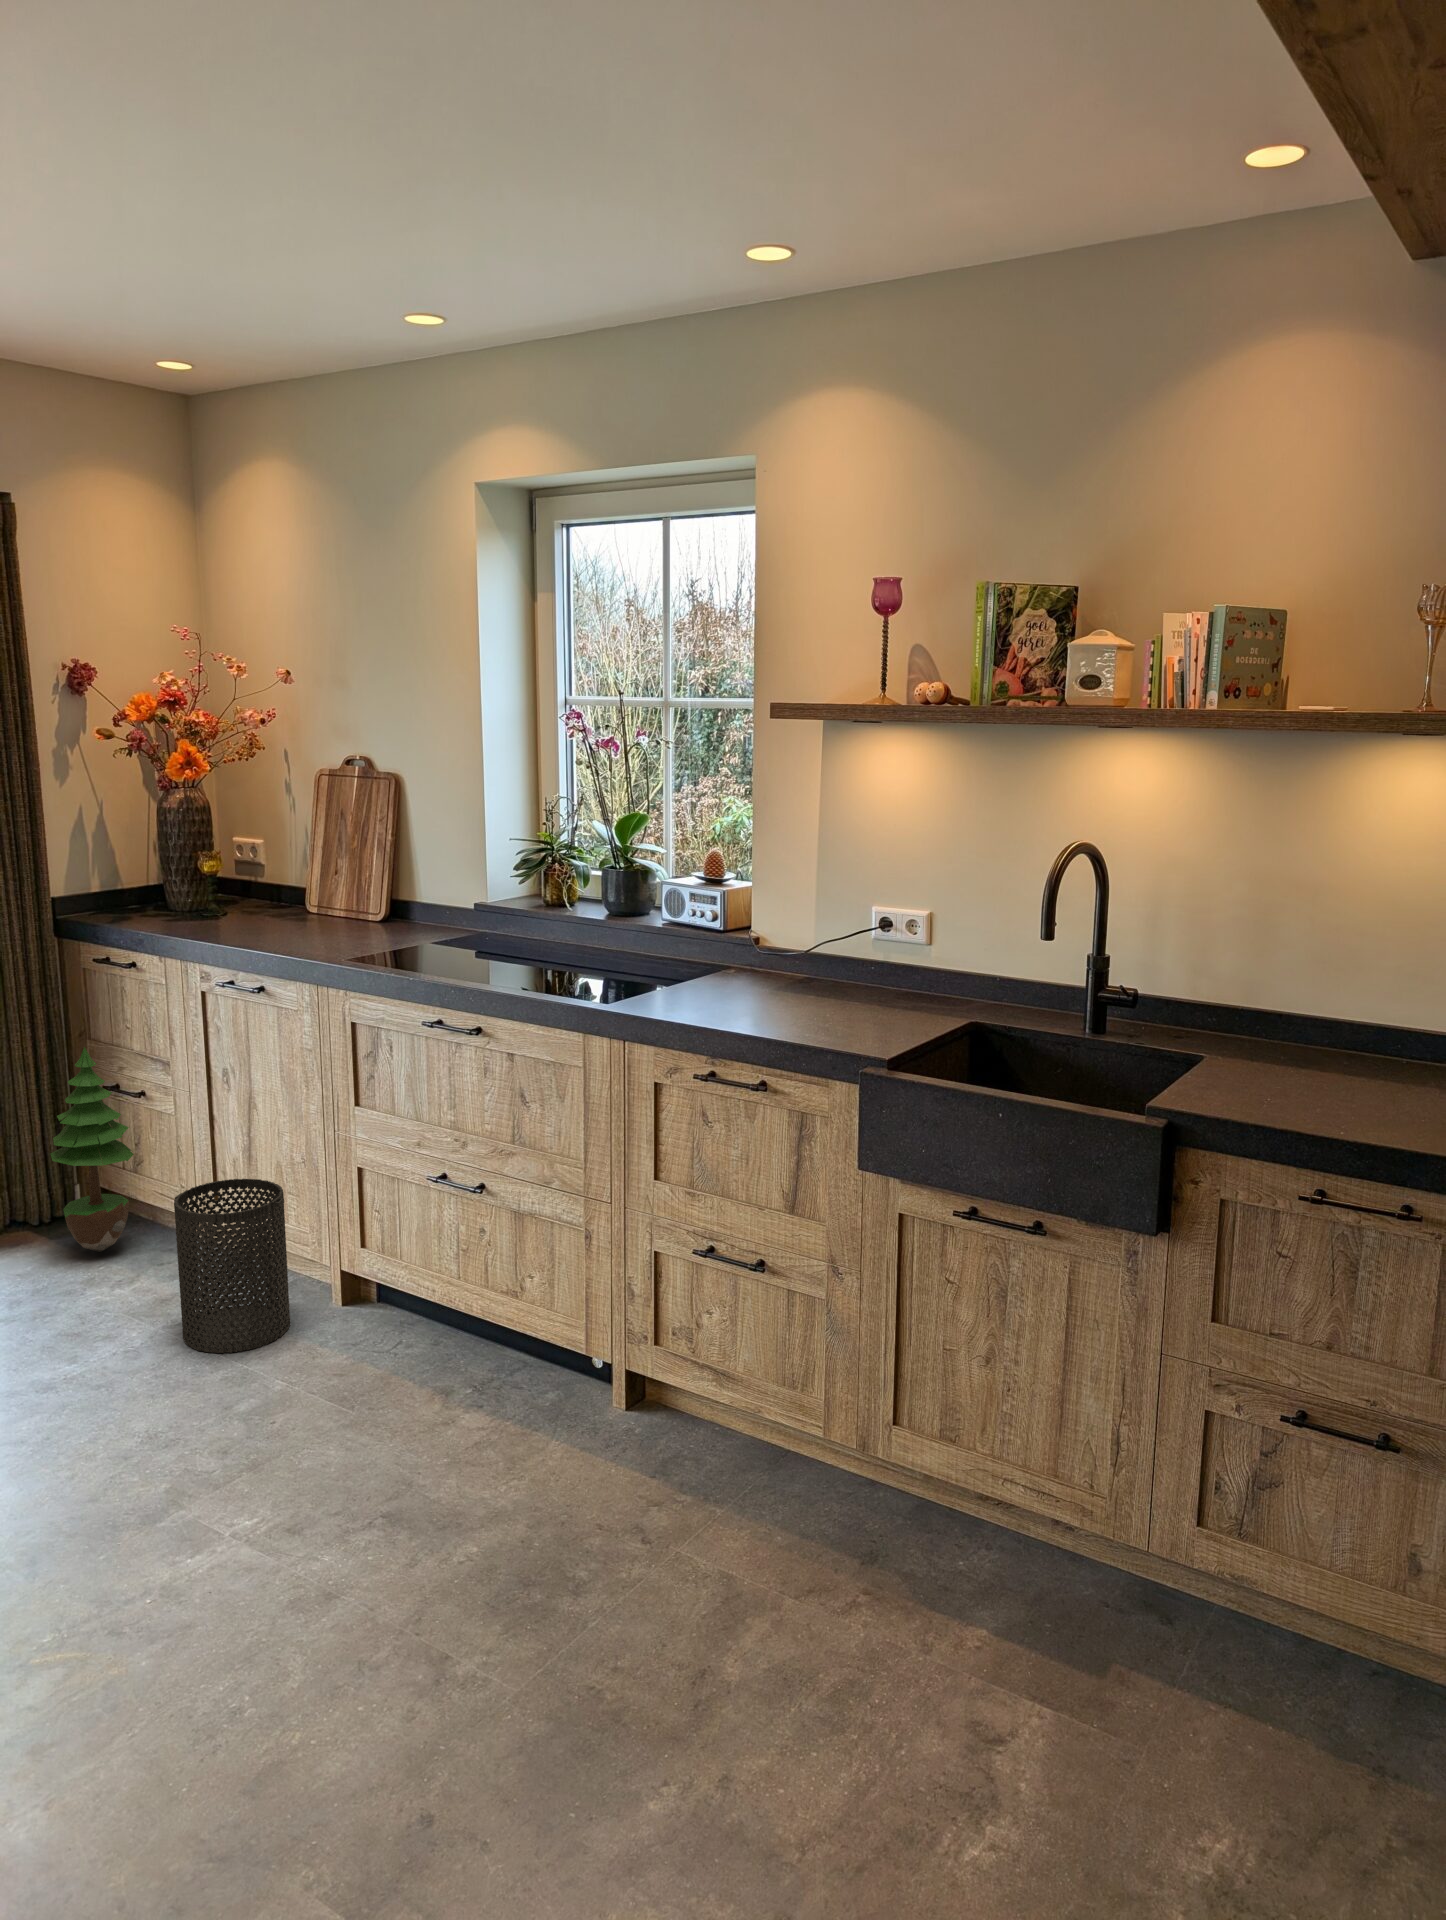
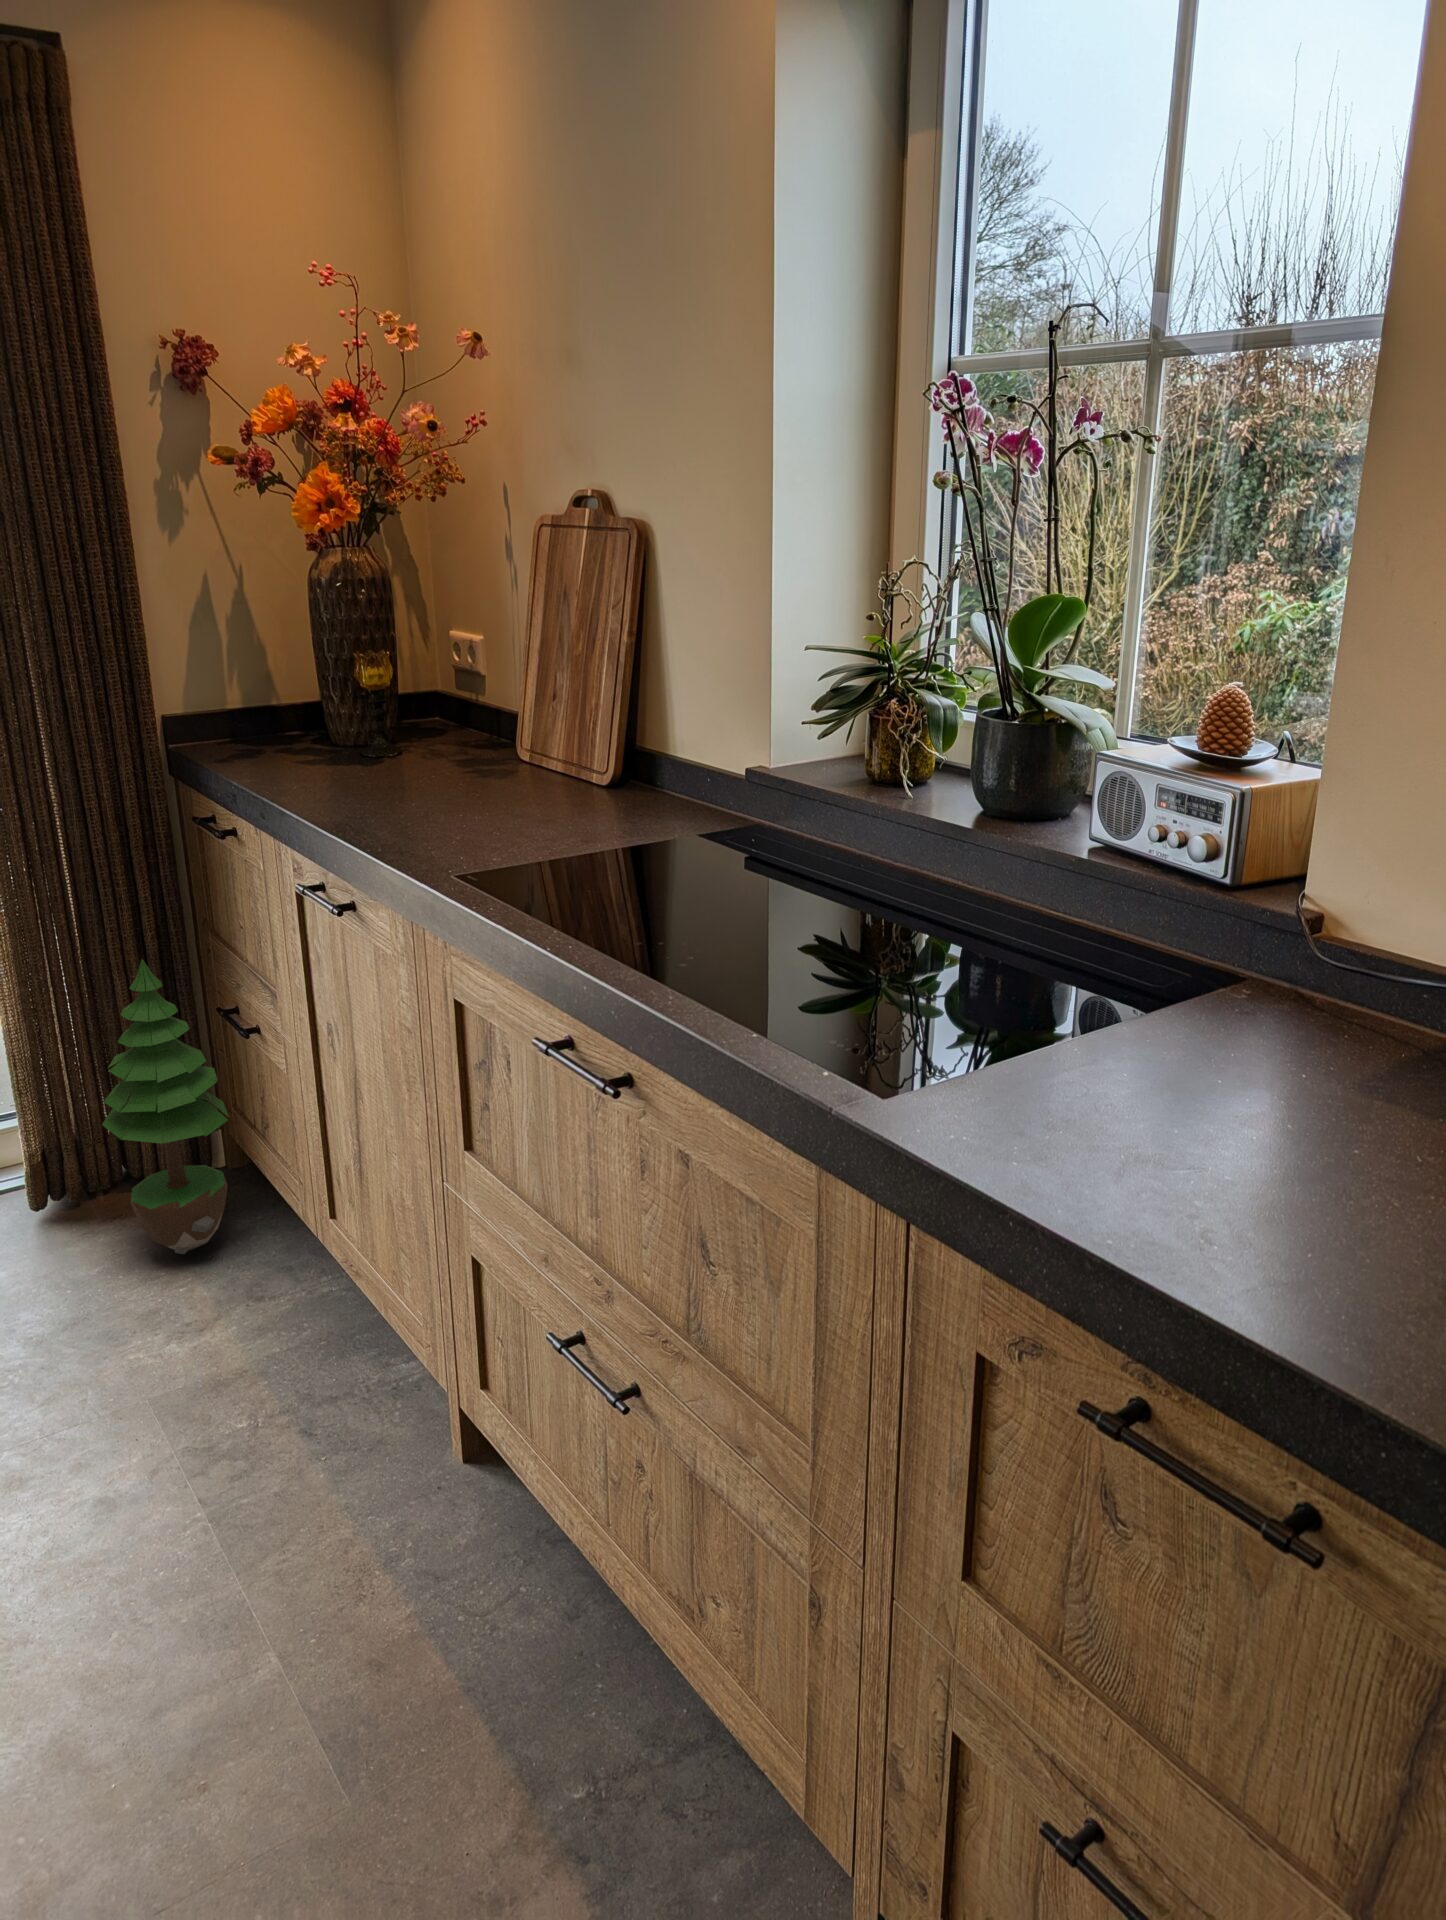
trash can: present [174,1179,290,1353] -> none [123,1241,346,1565]

